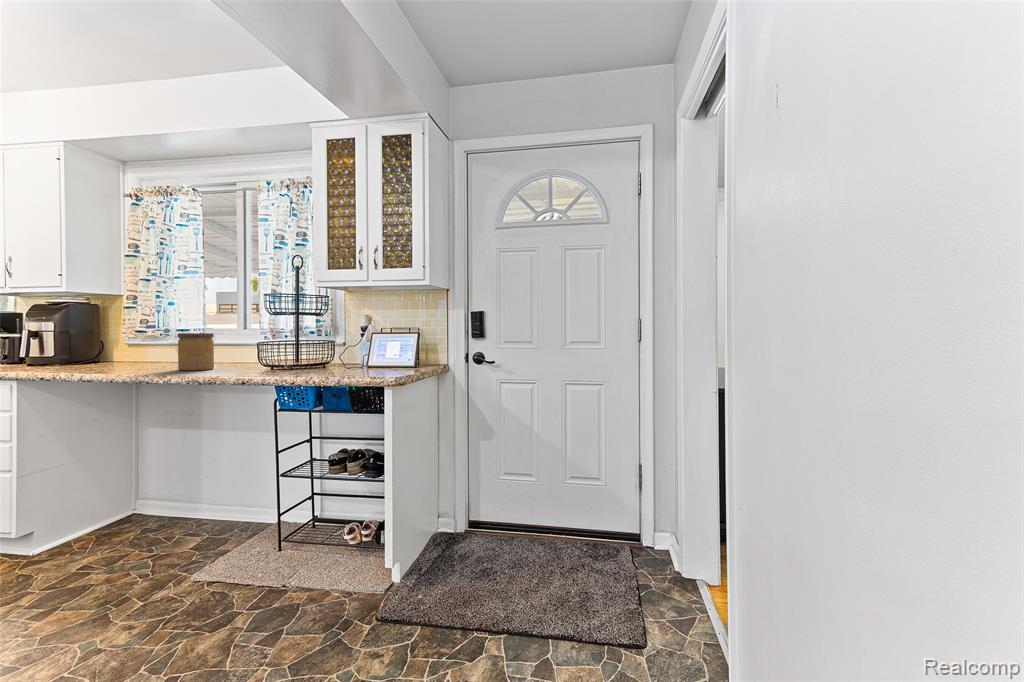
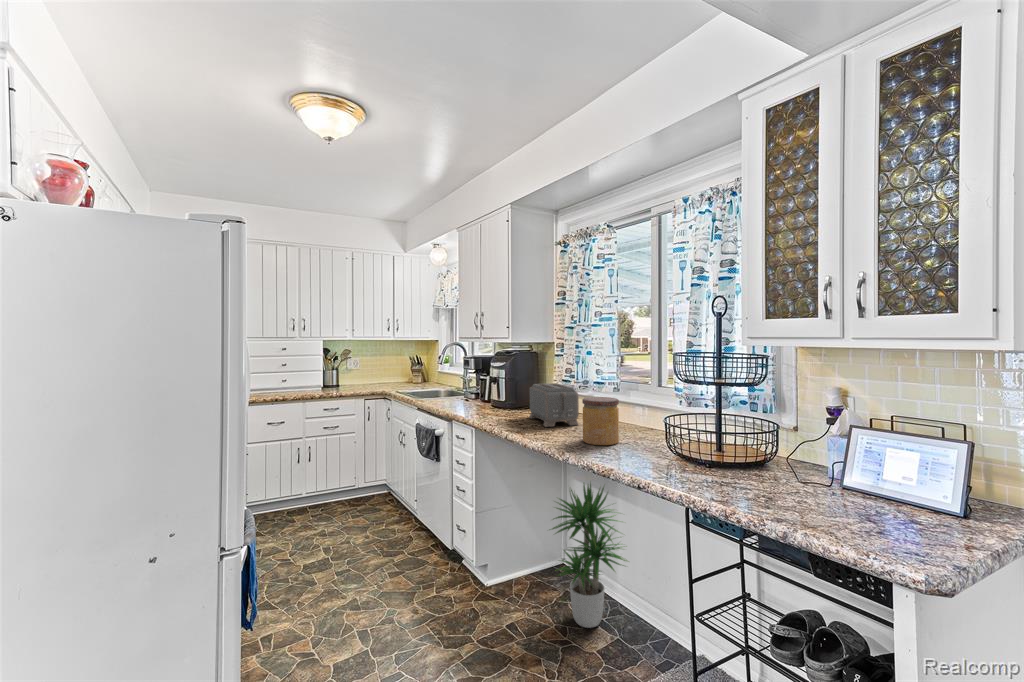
toaster: none [98,331,165,368] -> present [529,383,579,427]
potted plant: none [131,412,224,539] -> present [552,483,627,628]

